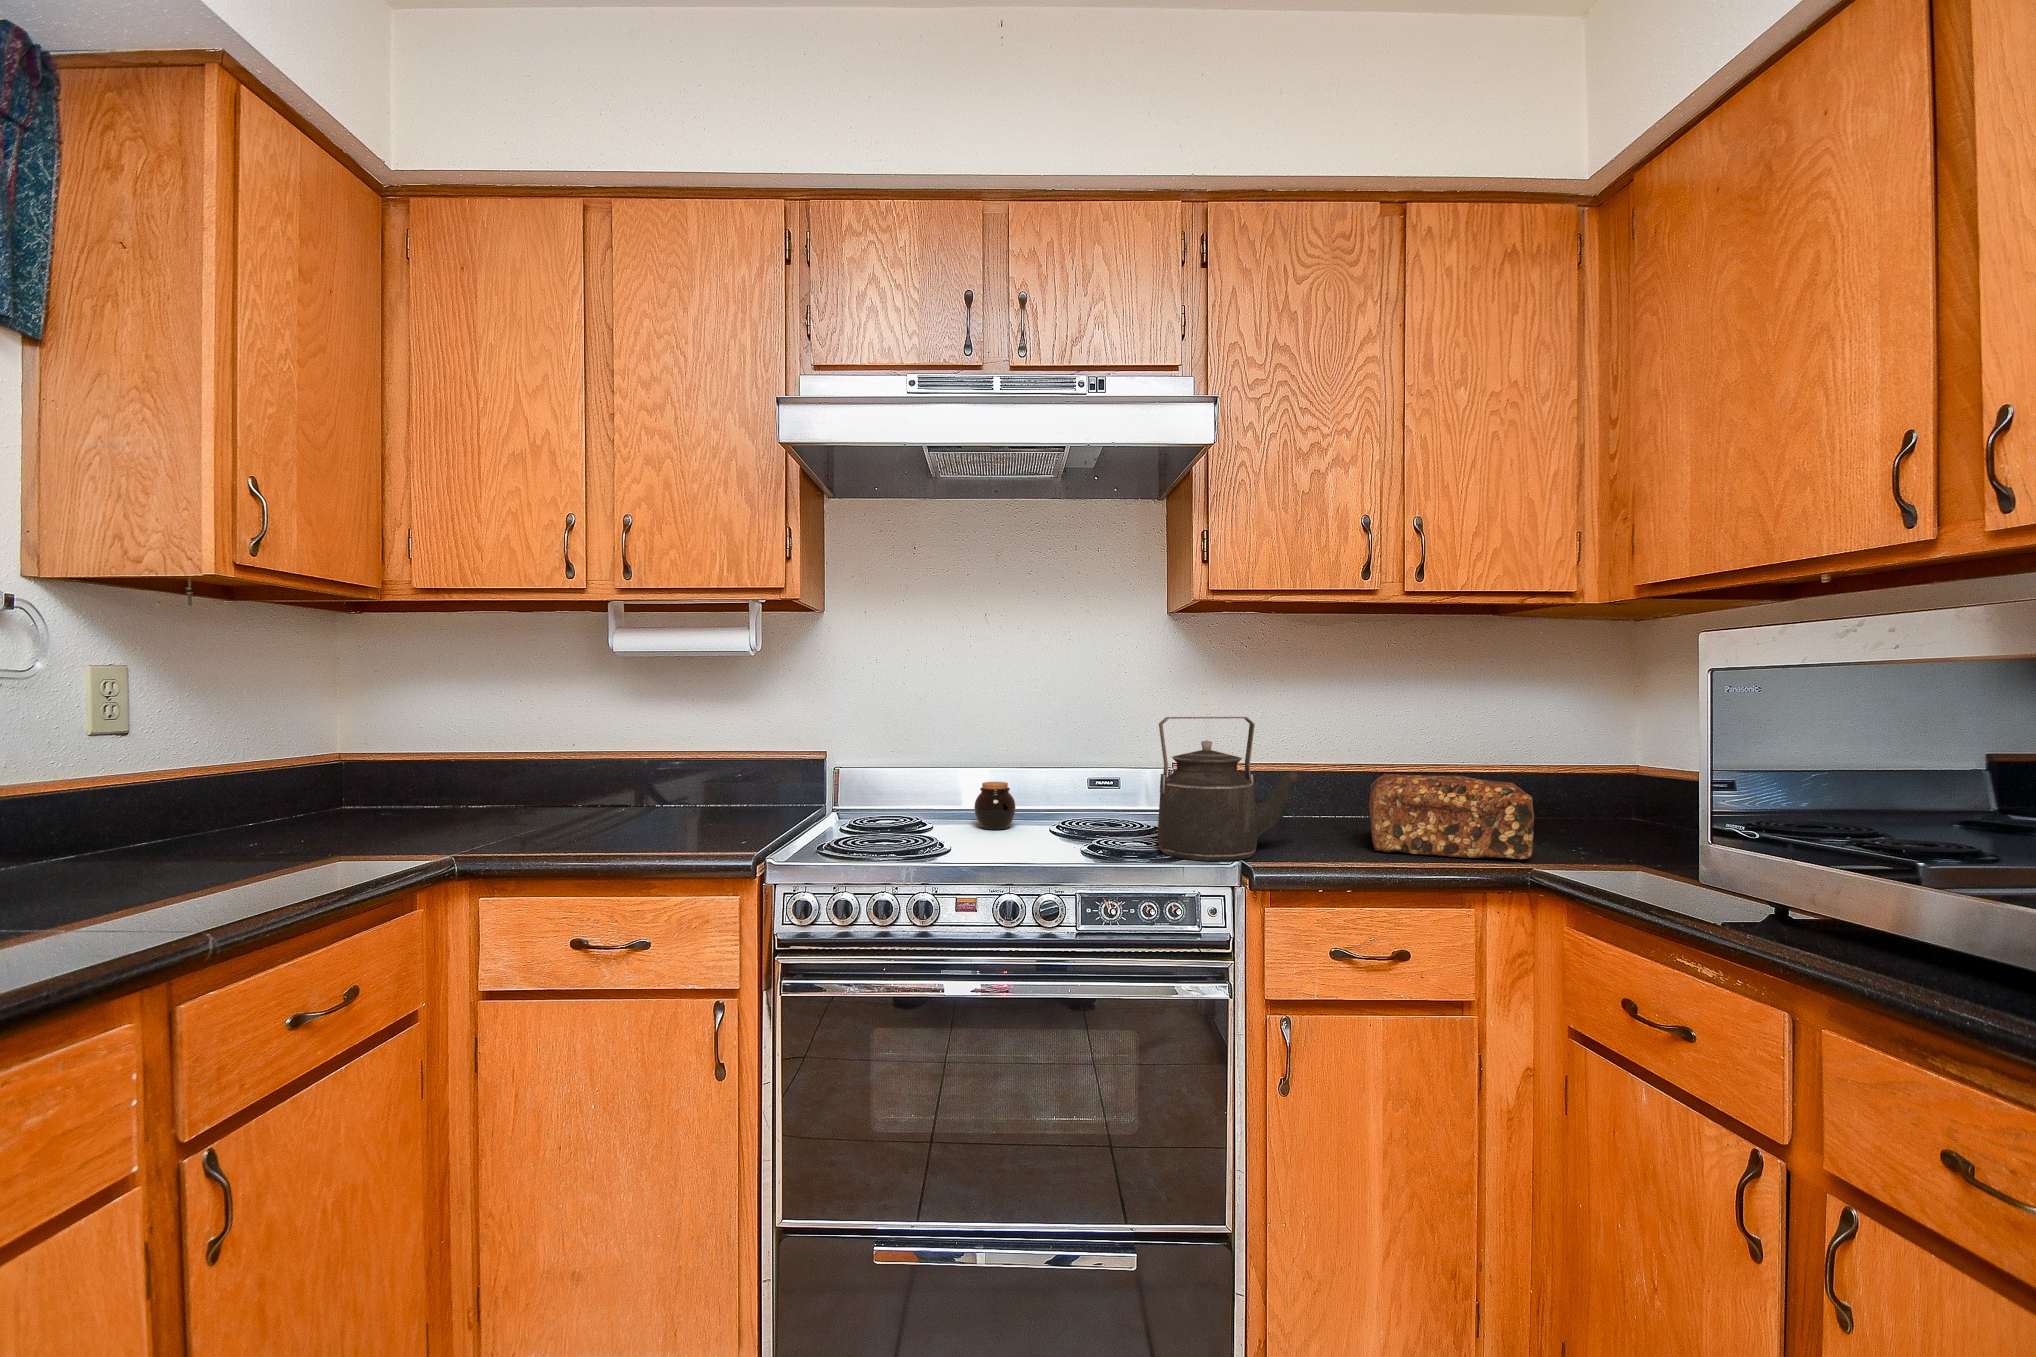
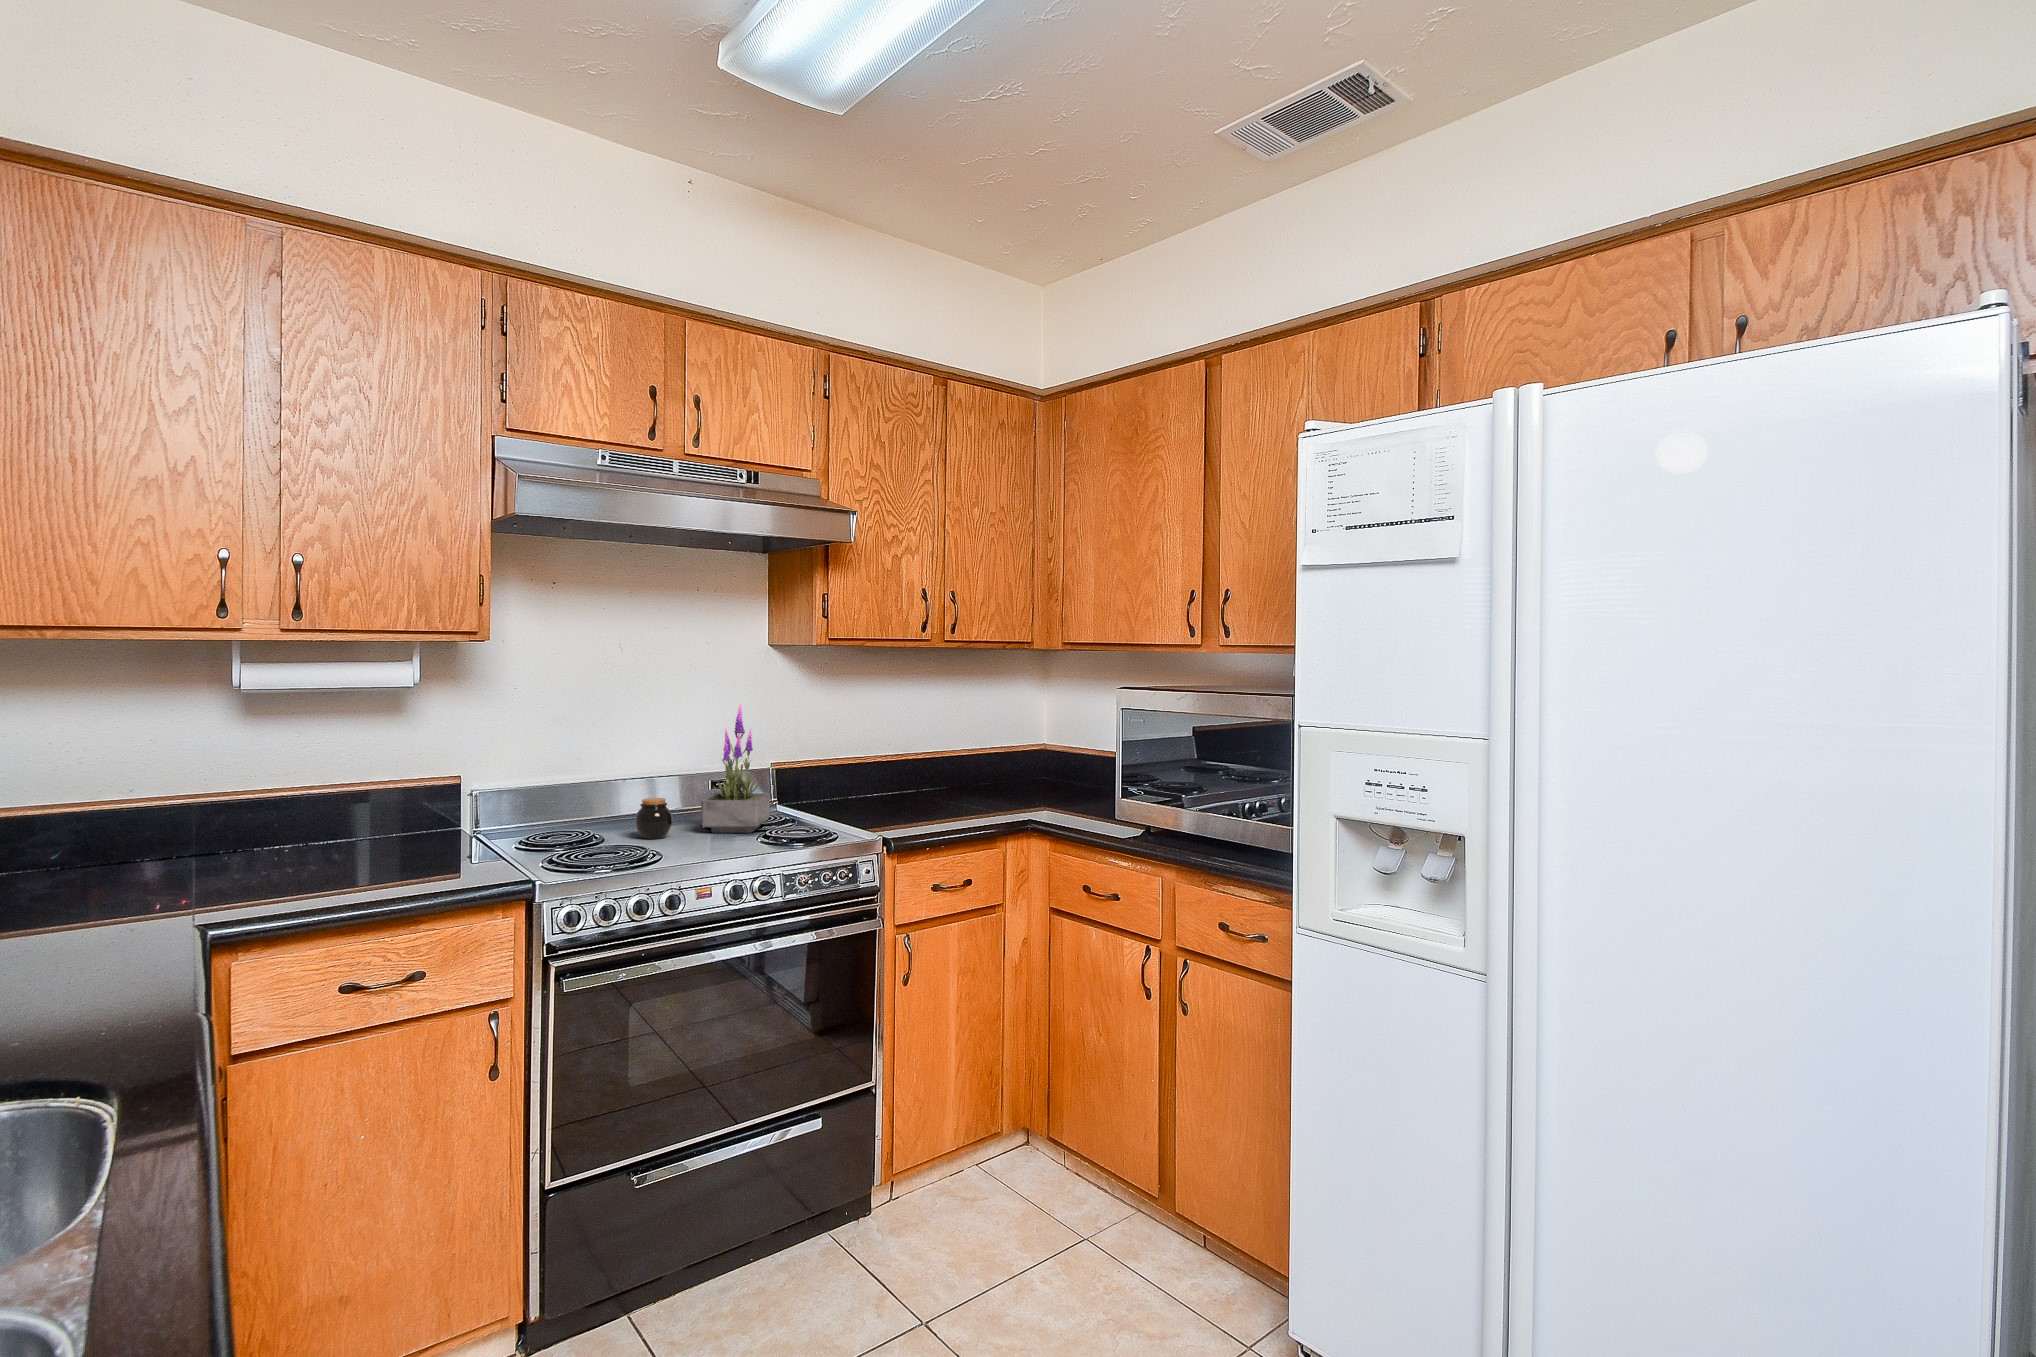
potted plant: none [1049,673,1141,835] -> present [701,704,770,833]
kettle: present [1157,717,1301,861] -> none [809,736,900,840]
bread loaf: present [1369,774,1534,859] -> none [928,767,1028,821]

